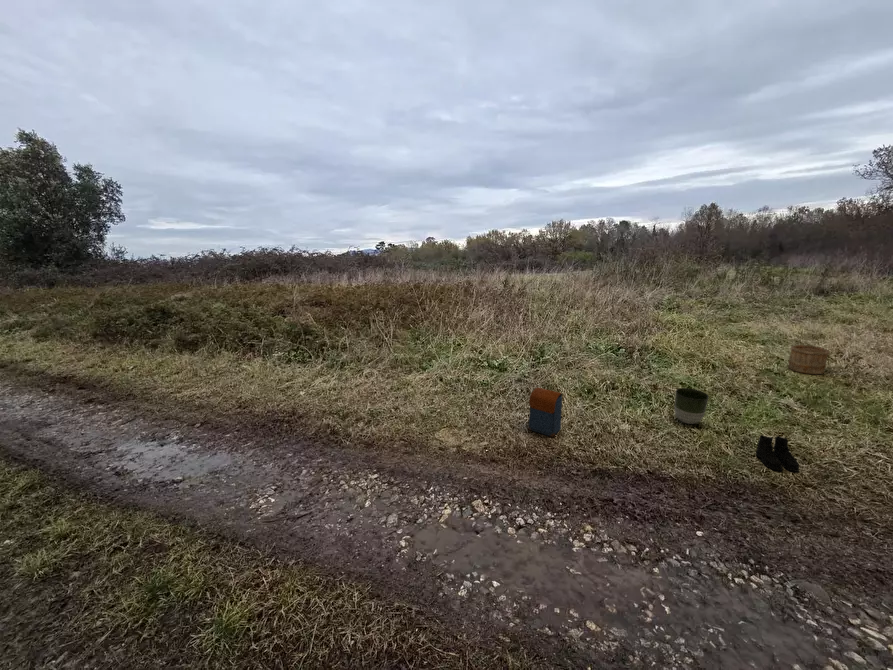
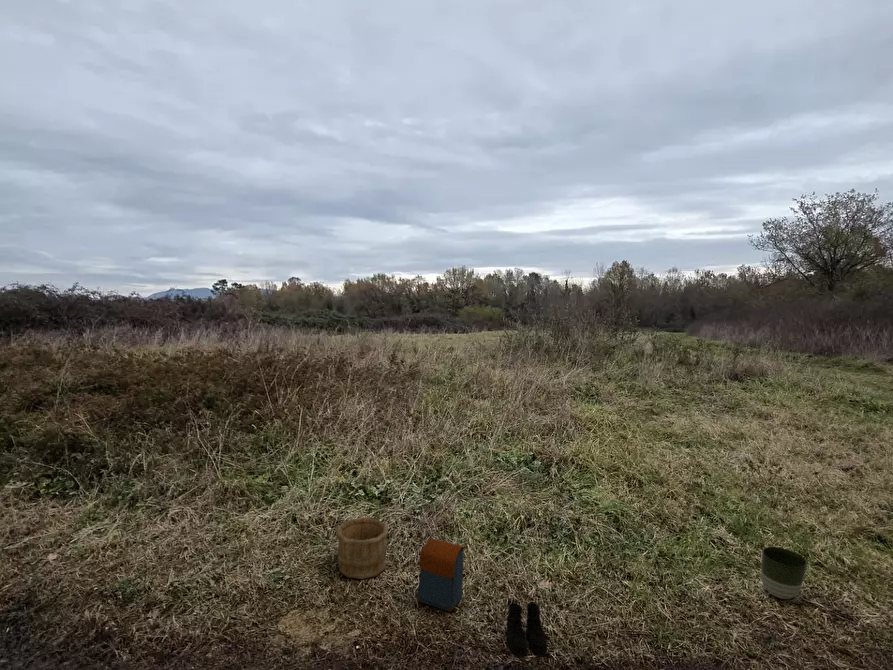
wooden bucket: present [788,345,829,374] -> present [337,518,388,579]
planter: present [675,388,709,424] -> present [761,547,807,599]
boots: present [756,435,799,472] -> present [507,602,547,656]

